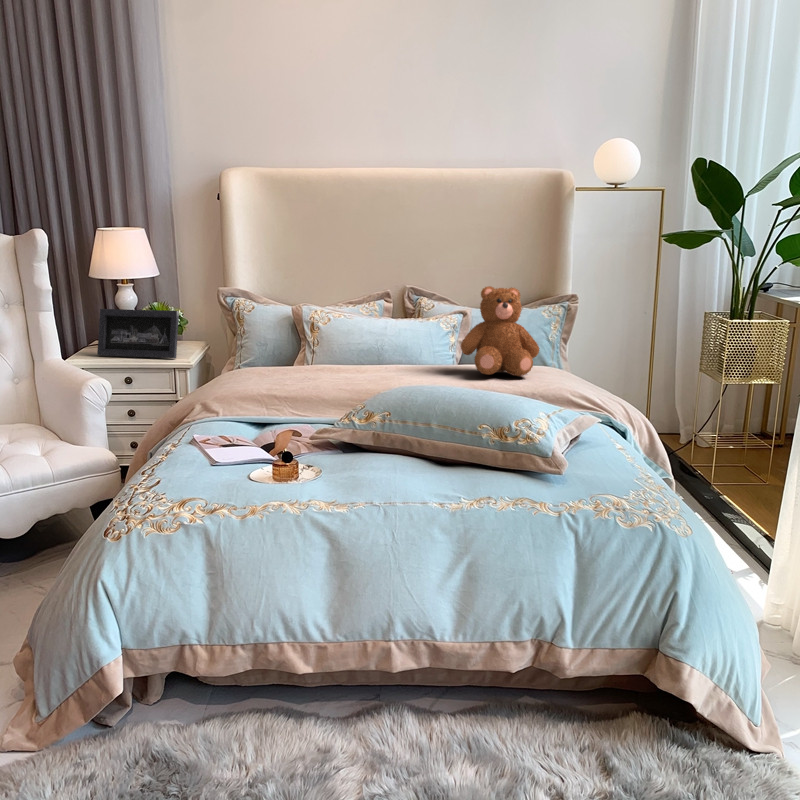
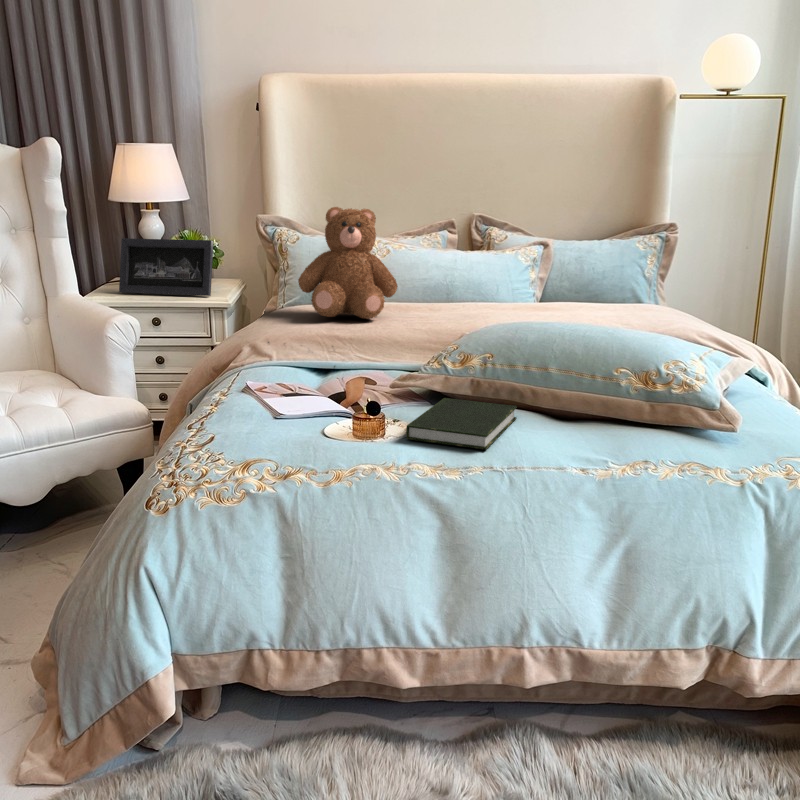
teddy bear: present [461,286,540,376] -> present [298,207,398,319]
book: none [311,449,403,490] -> present [406,398,517,450]

